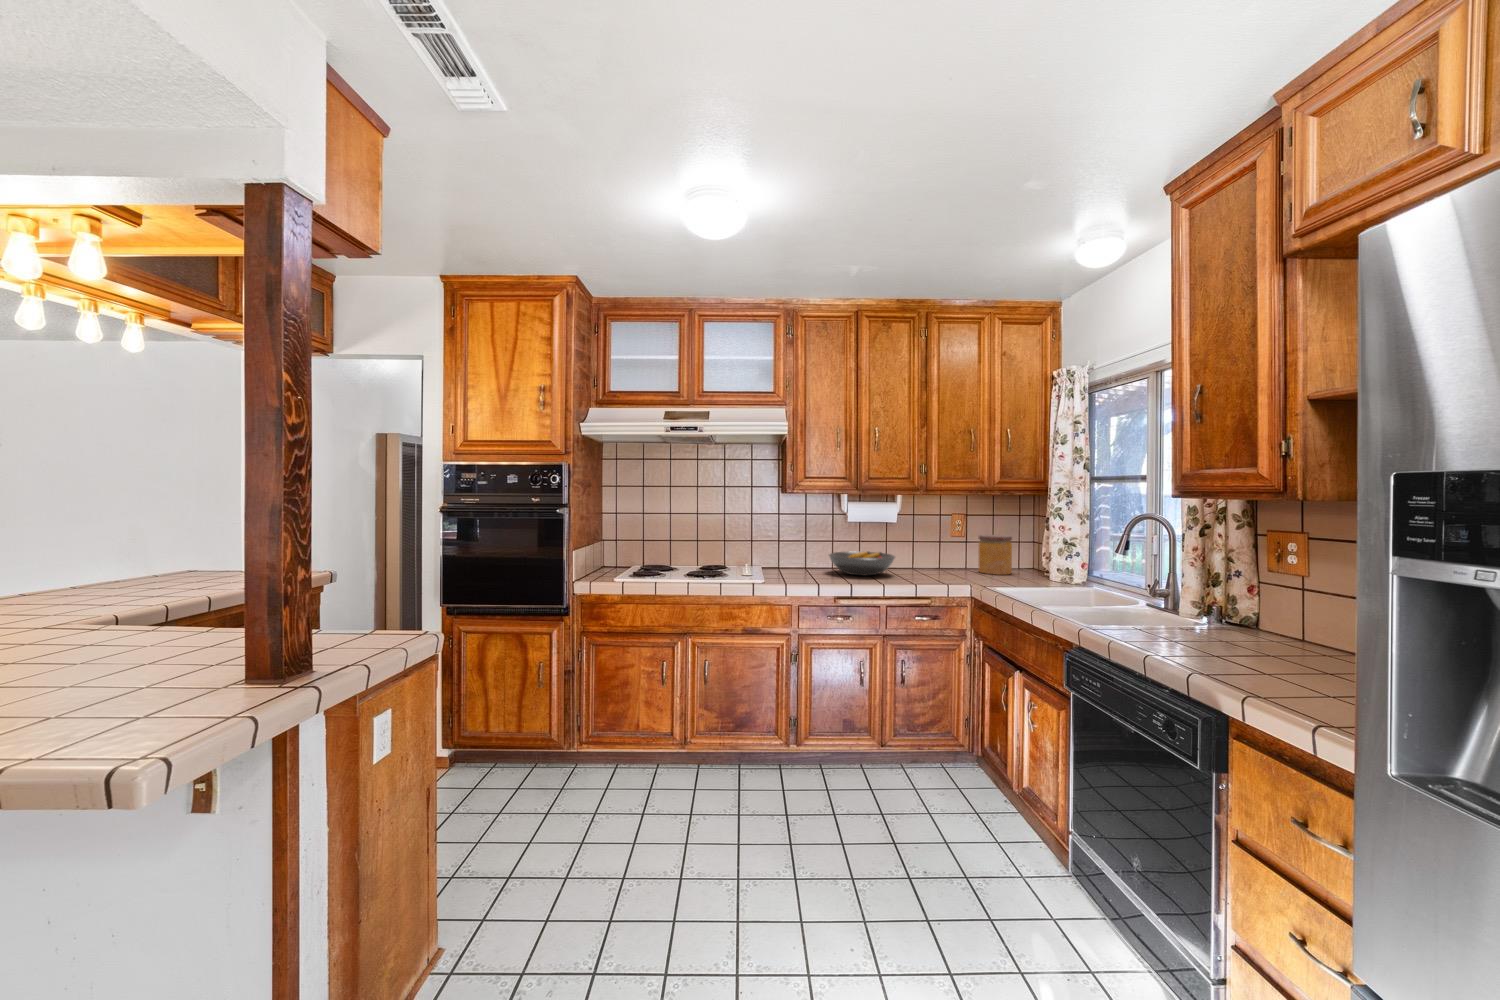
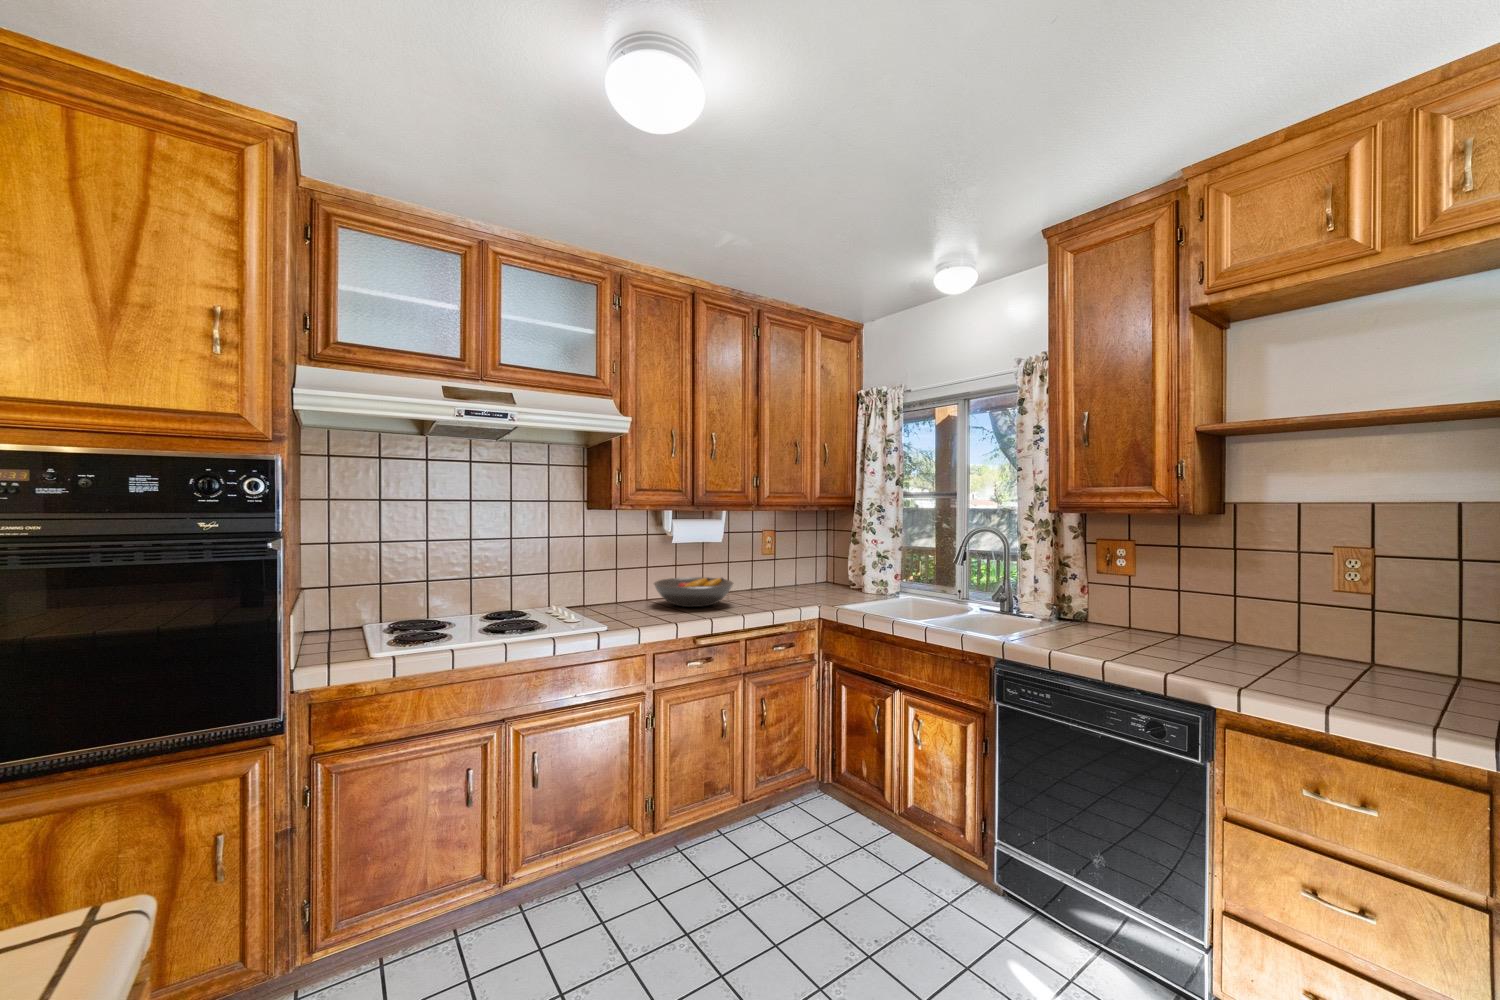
jar: present [978,535,1012,575] -> none [786,550,818,591]

